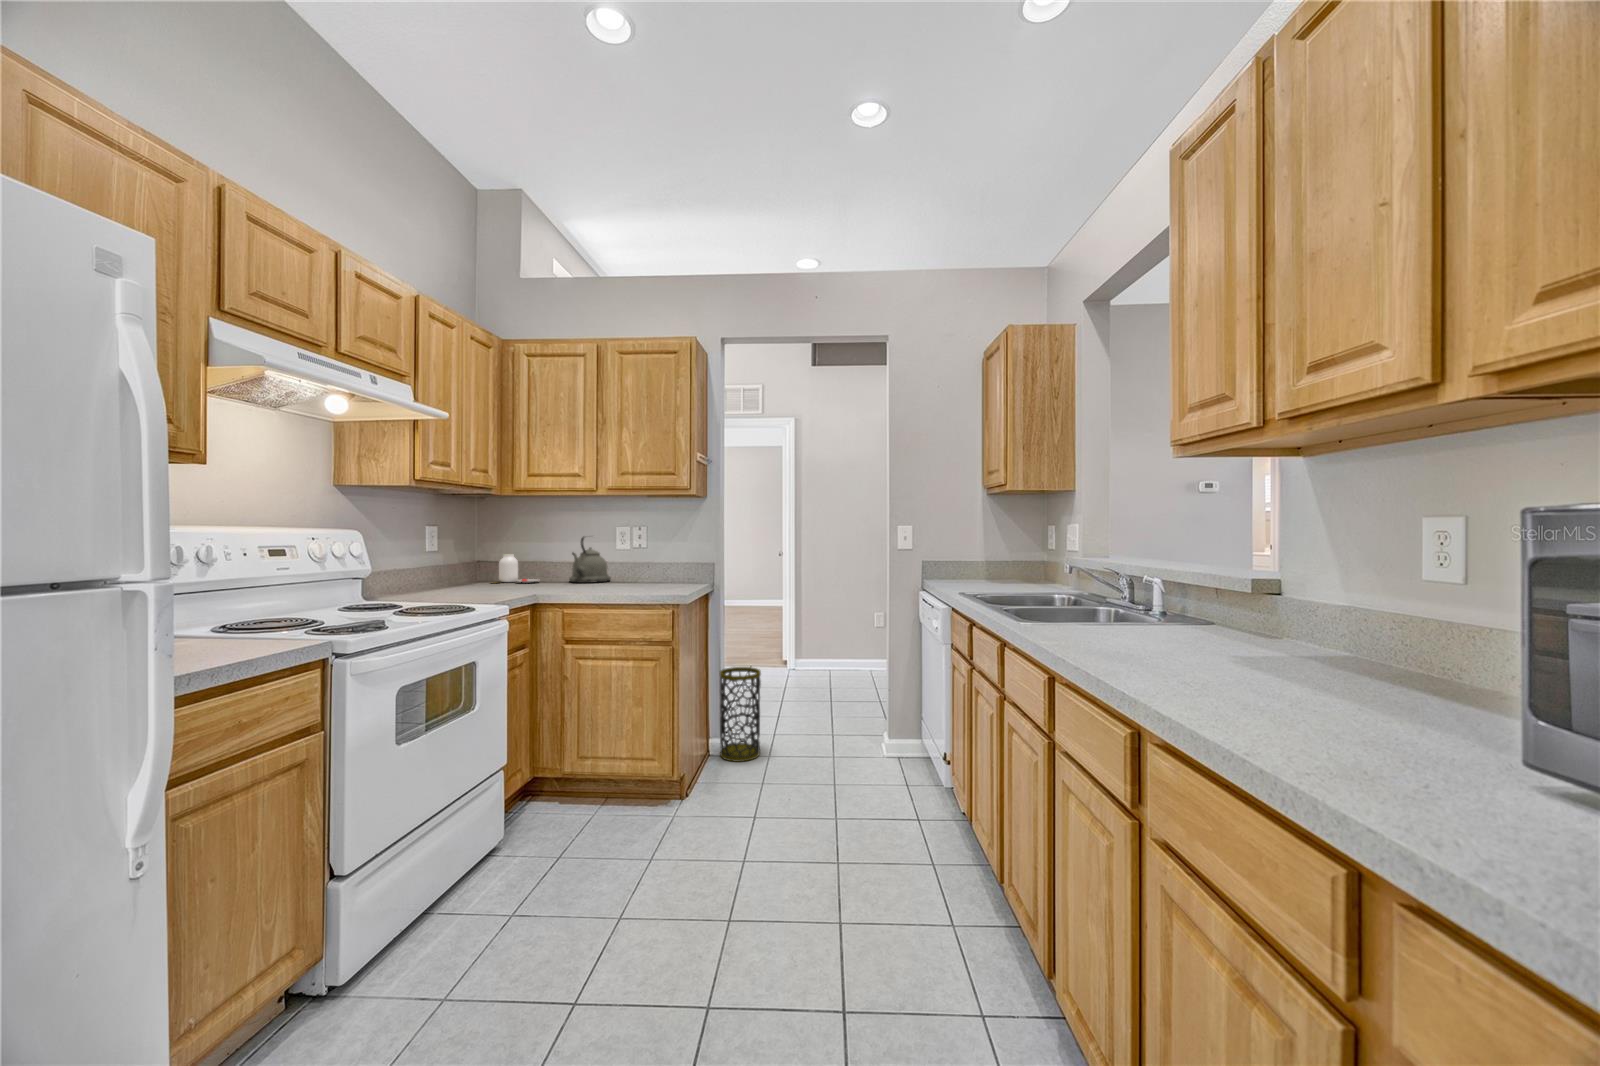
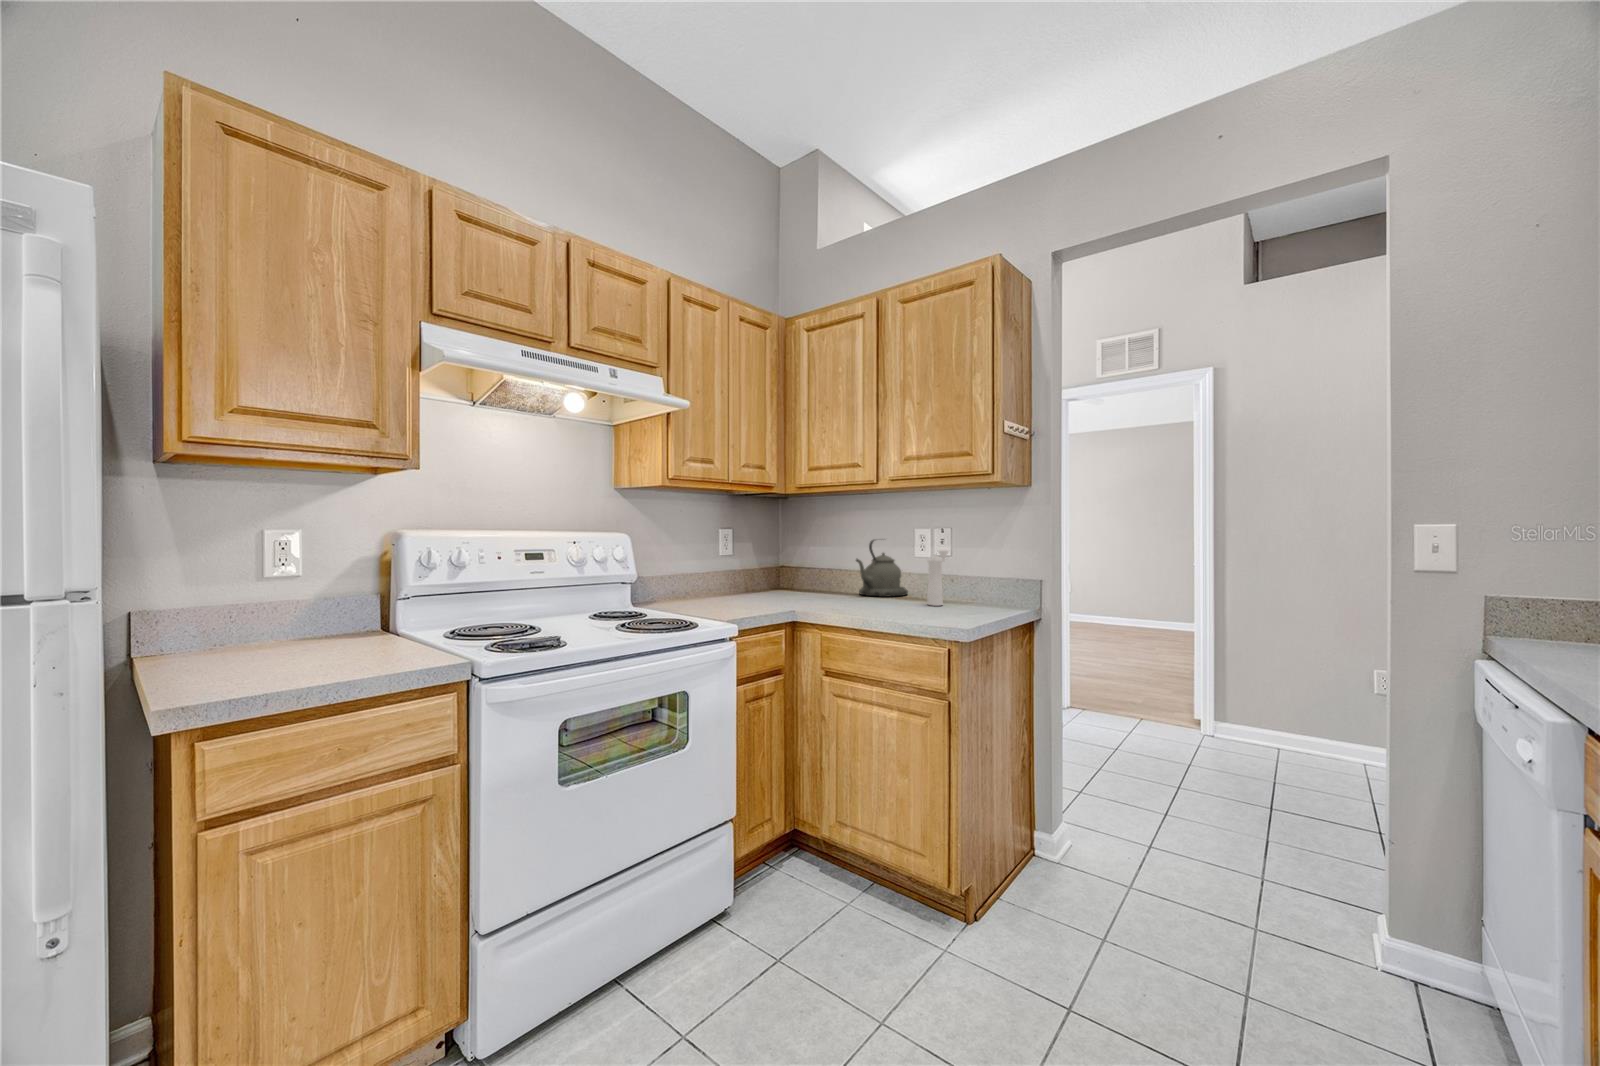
pepper mill: none [638,542,651,586] -> present [927,547,949,606]
jar: present [499,554,538,583] -> none [781,559,830,592]
trash can: present [719,667,761,762] -> none [1046,734,1115,888]

